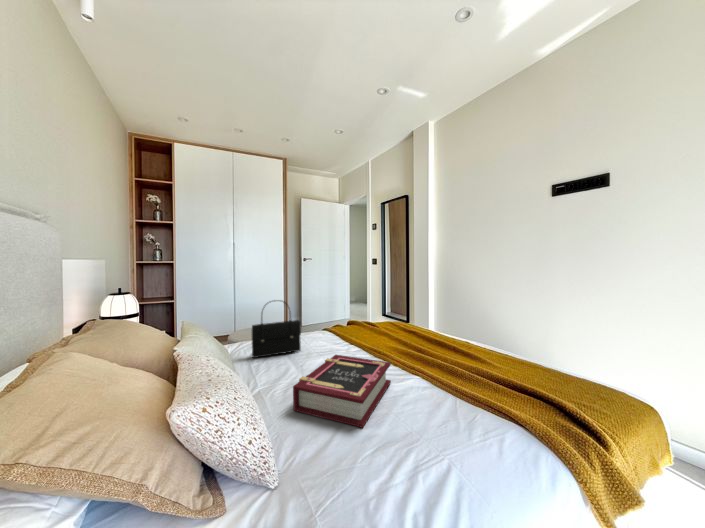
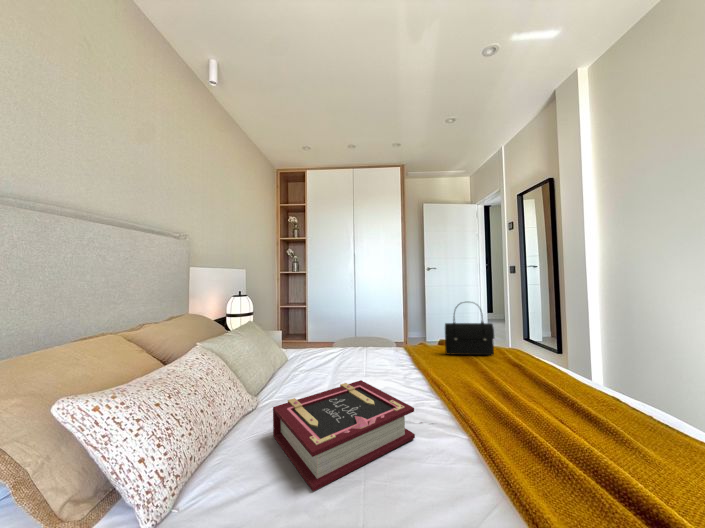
handbag: present [252,307,301,358] -> present [445,302,494,355]

